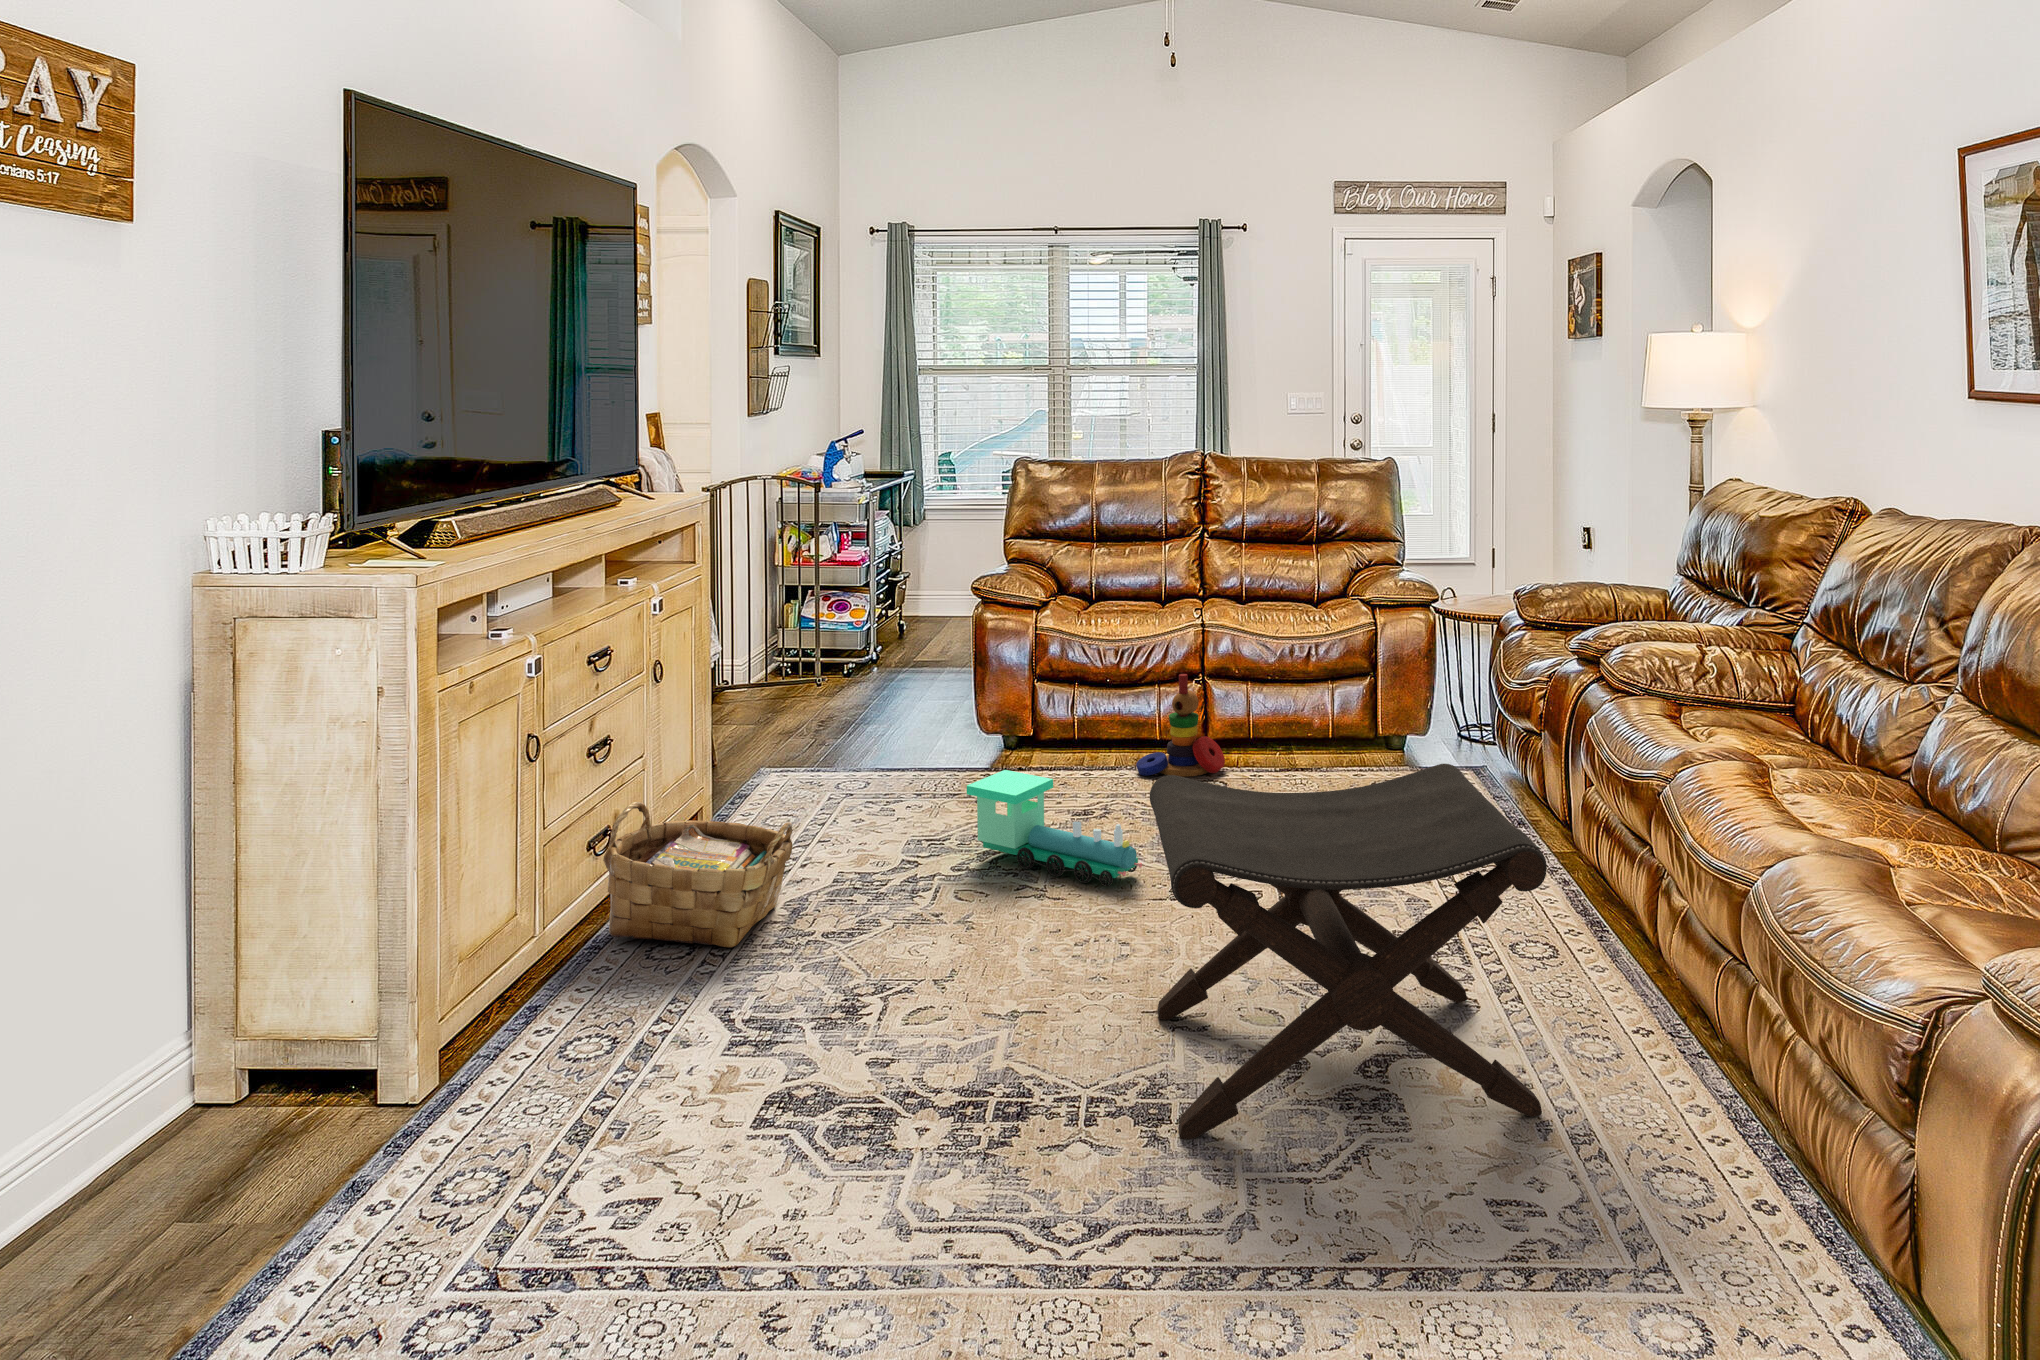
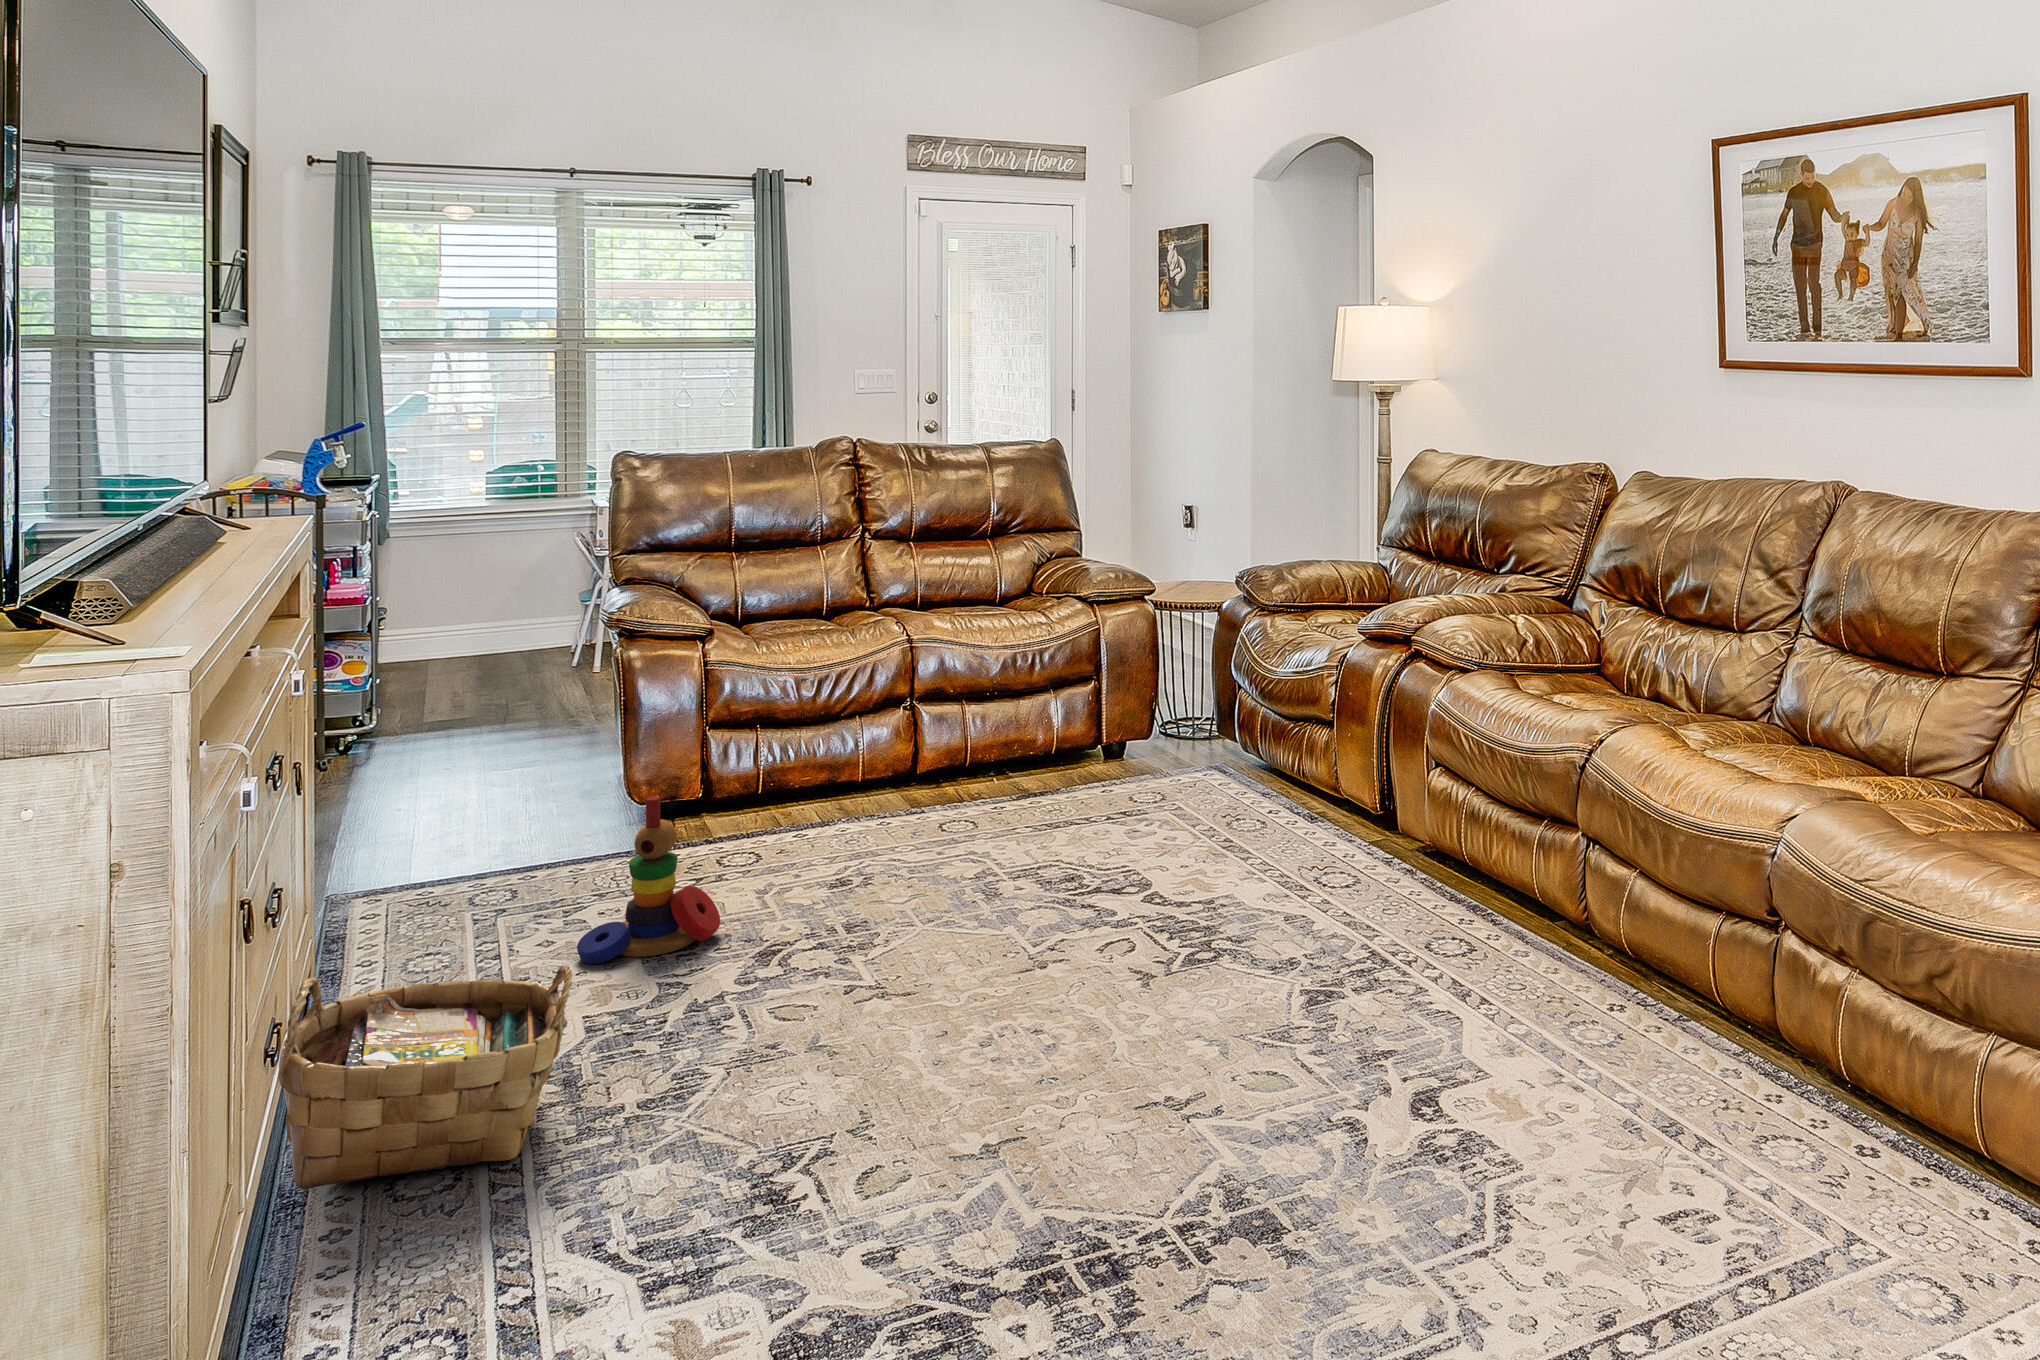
stacking toy: present [1136,674,1225,777] -> present [577,796,720,964]
footstool: present [1150,764,1547,1139] -> none [1149,762,1637,1241]
toy train: present [967,770,1142,886] -> none [745,847,988,969]

